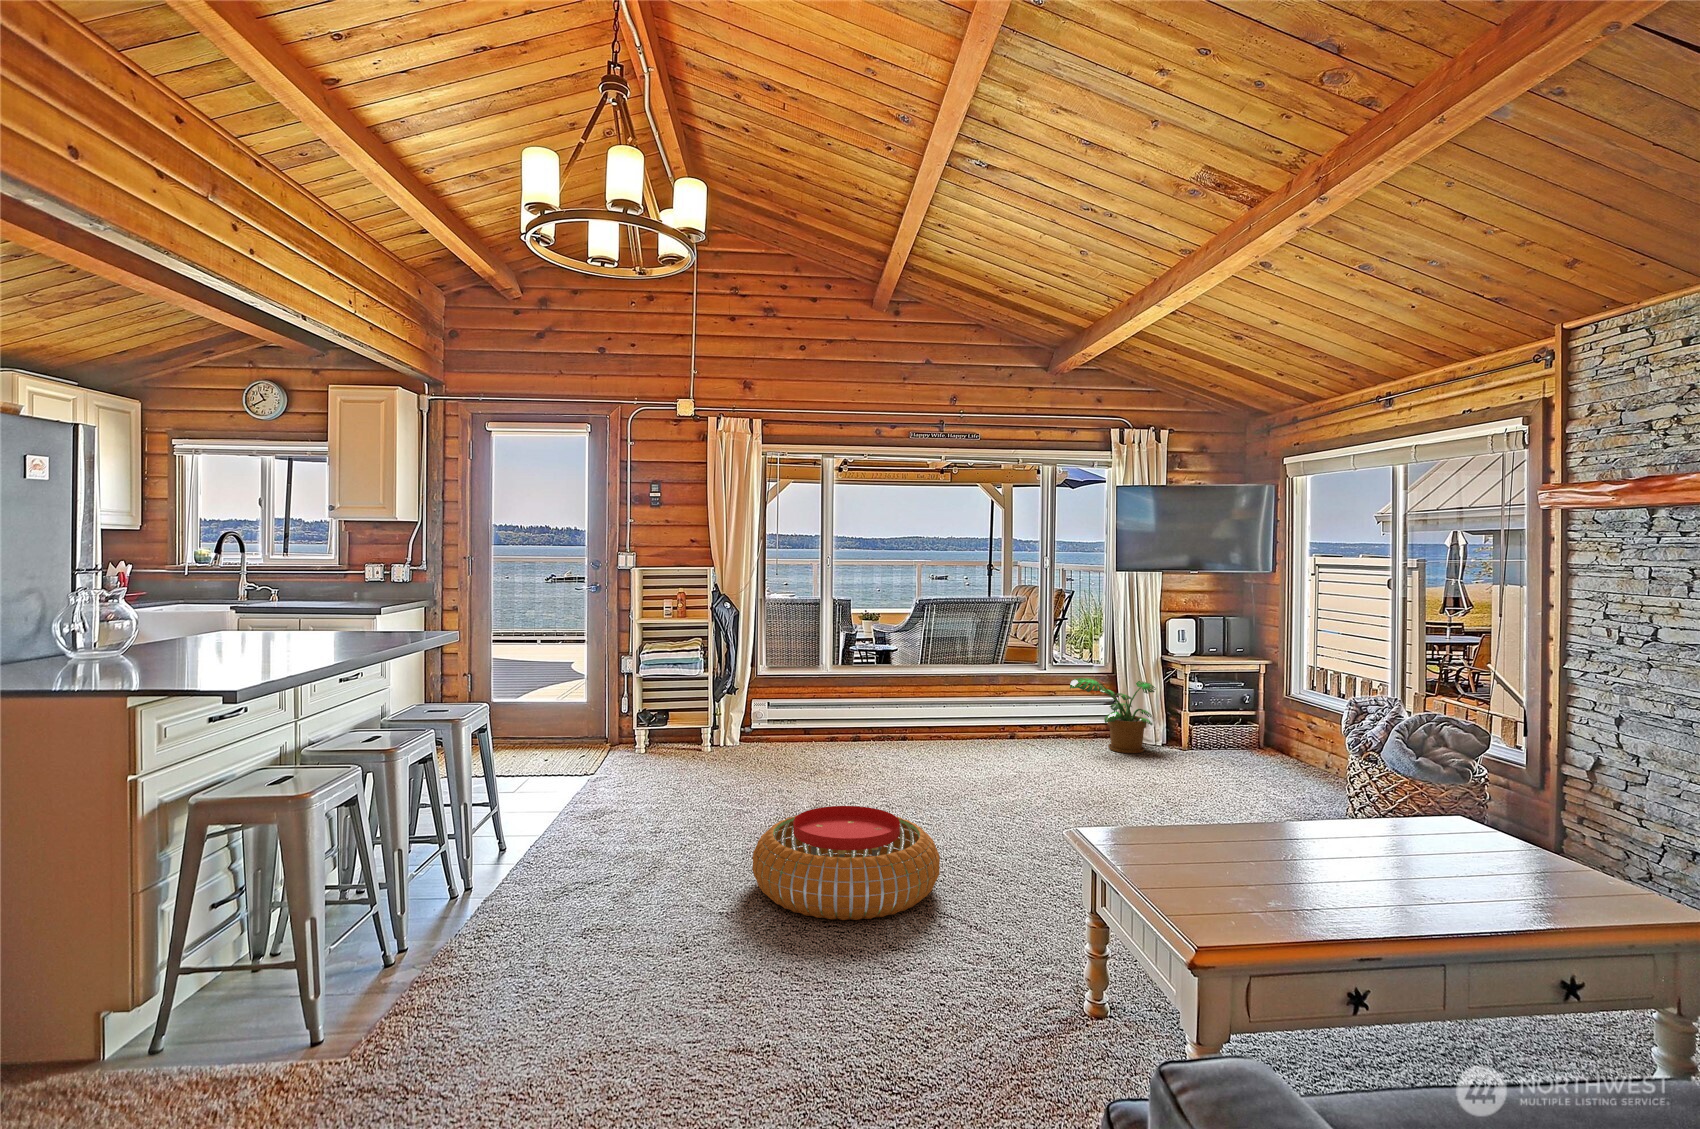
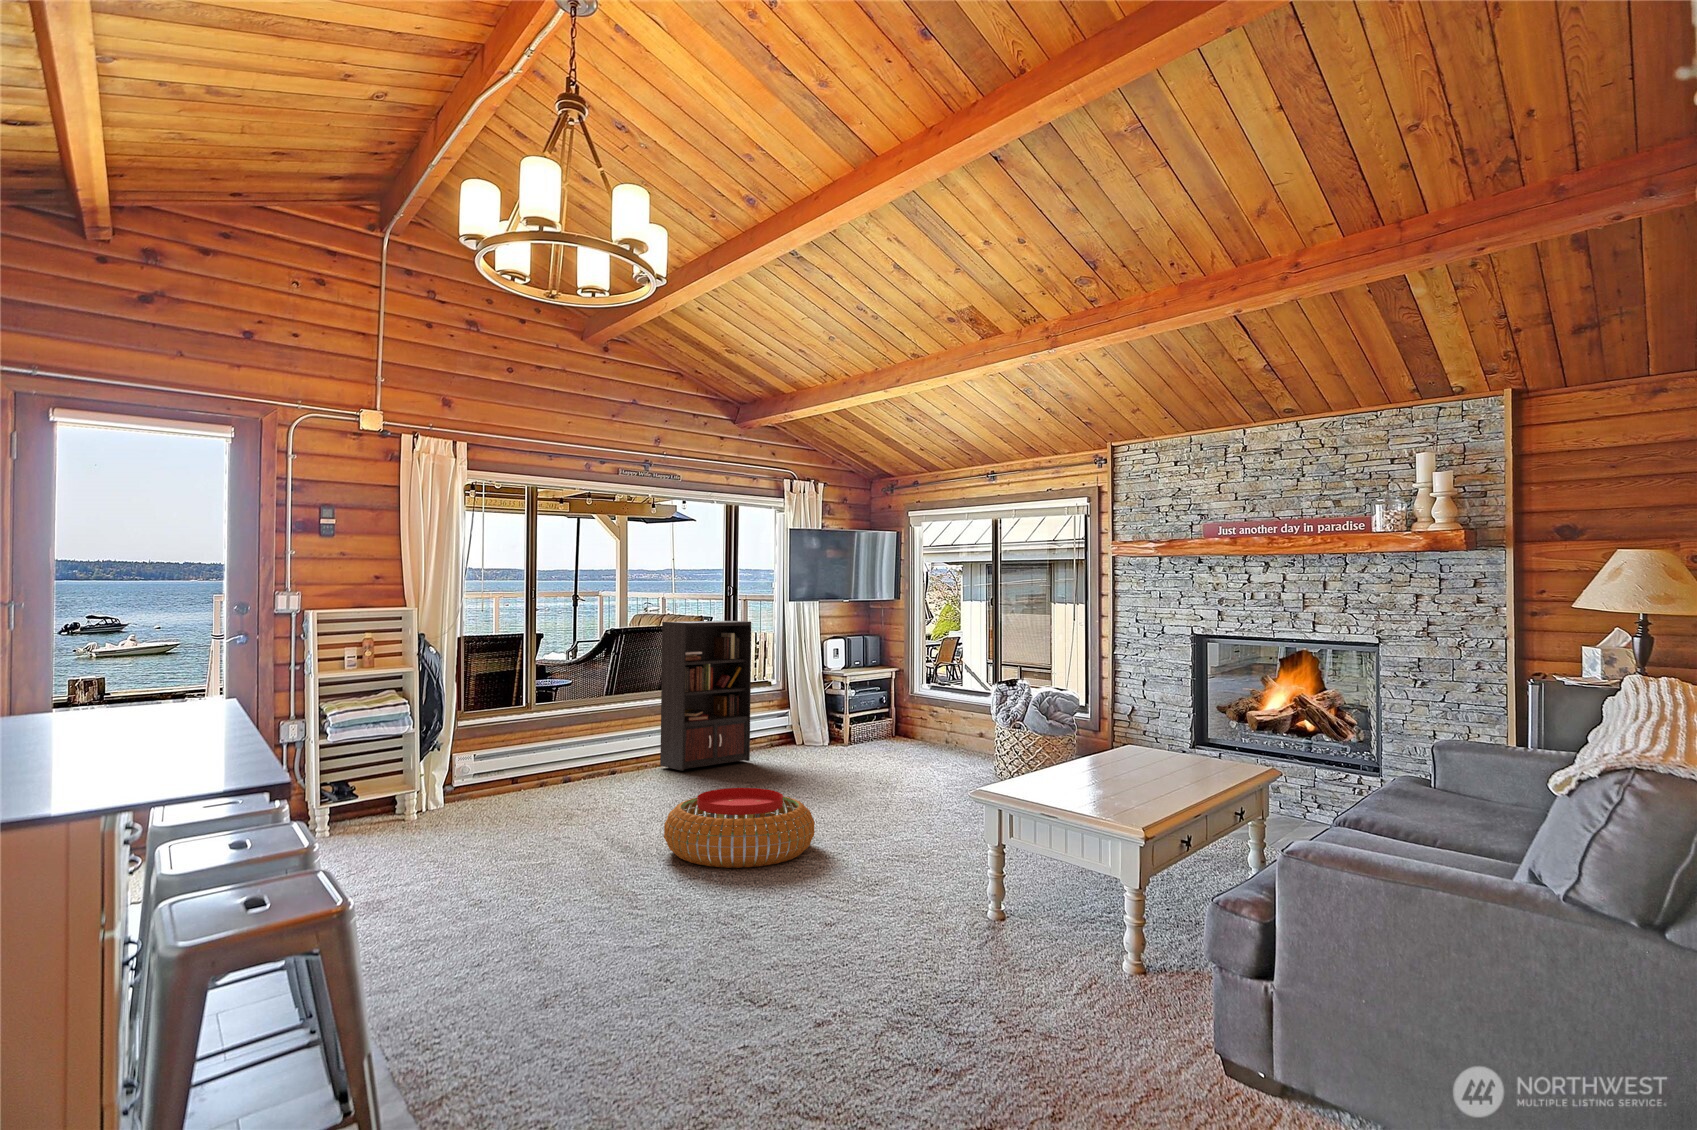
bookcase: none [931,595,1036,762] -> present [660,621,751,771]
potted plant: present [1070,678,1156,753] -> none [764,691,828,750]

